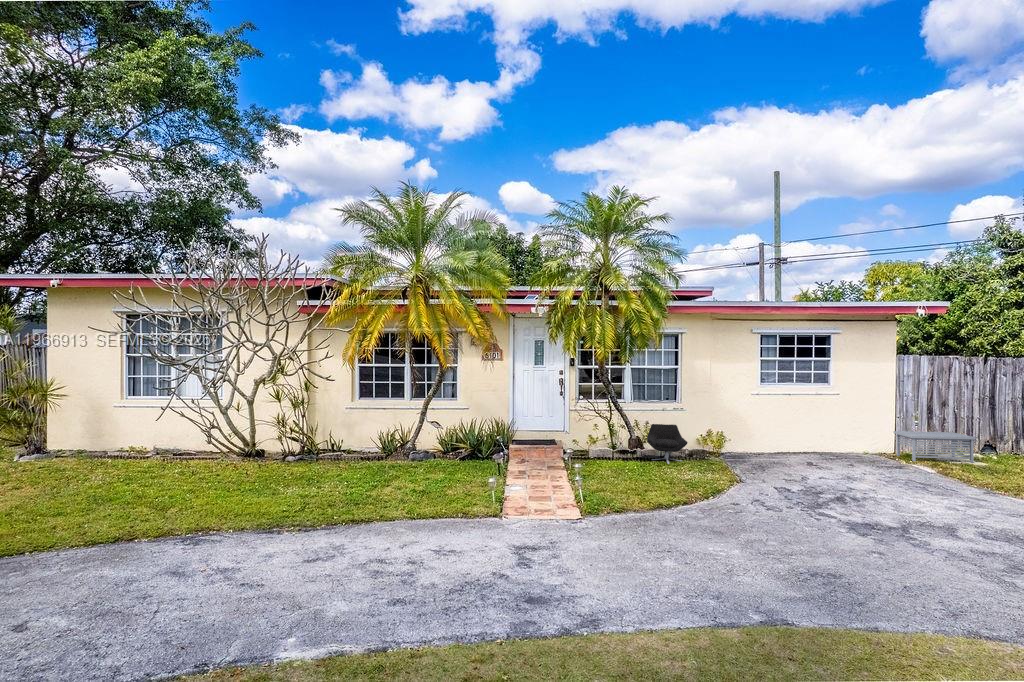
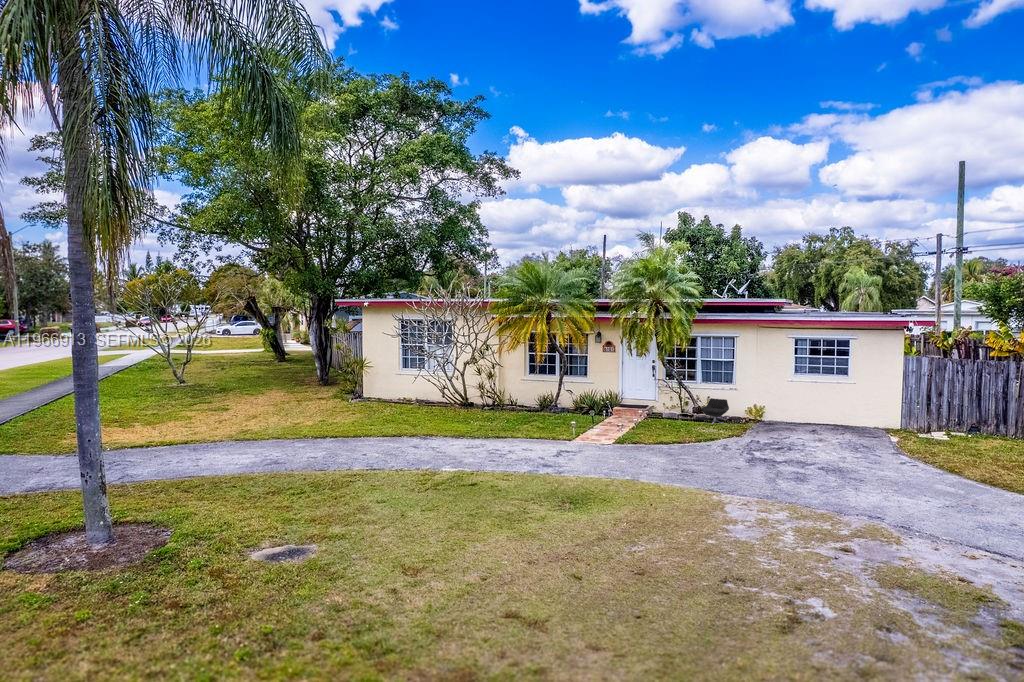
storage bench: present [893,431,975,463] -> none [897,412,947,437]

